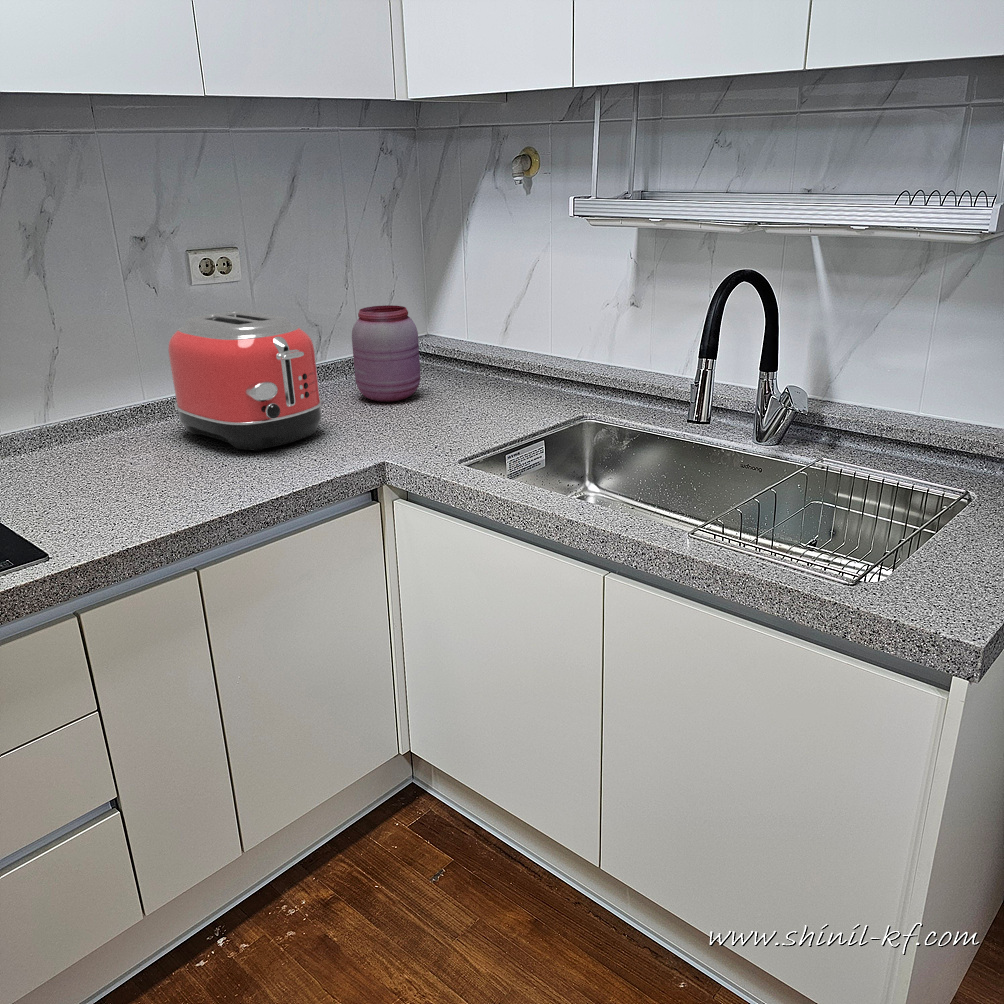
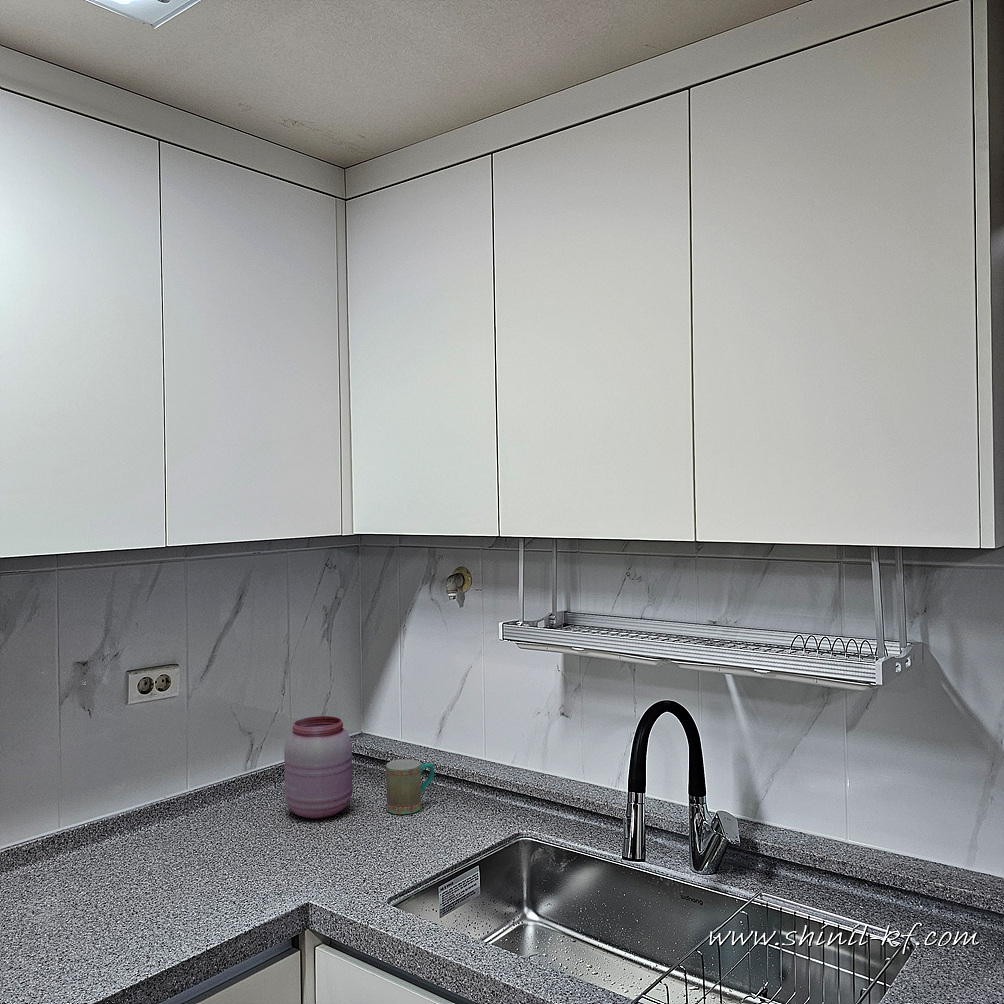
toaster: present [168,311,323,451] -> none [90,733,249,892]
mug: none [452,349,500,399] -> present [386,759,434,814]

